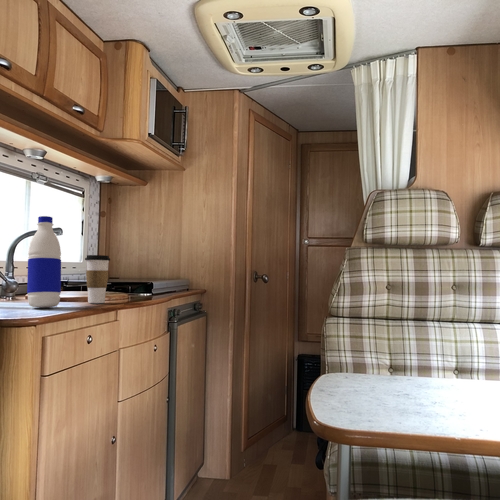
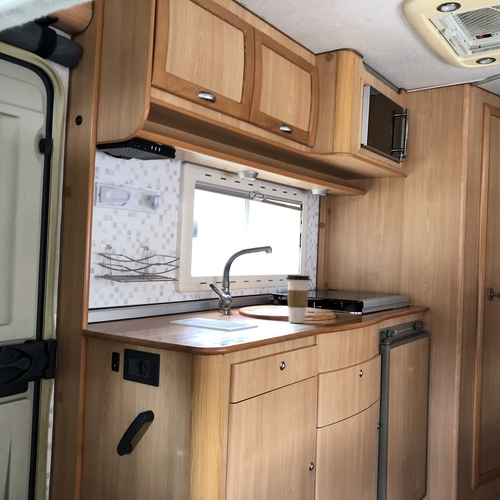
water bottle: present [27,216,61,308] -> none [232,238,262,325]

